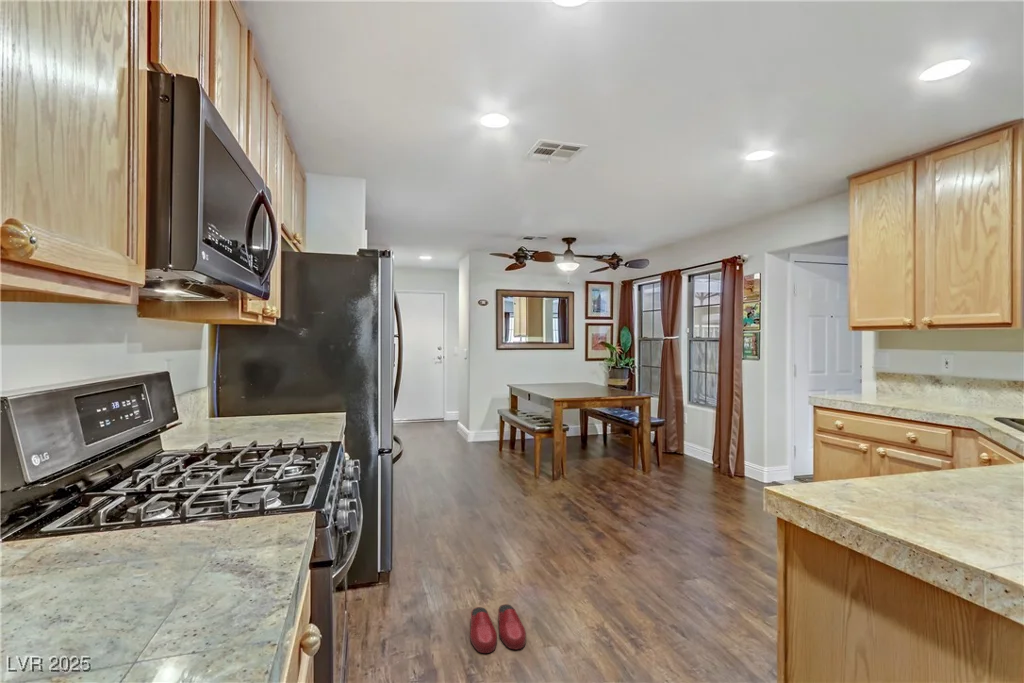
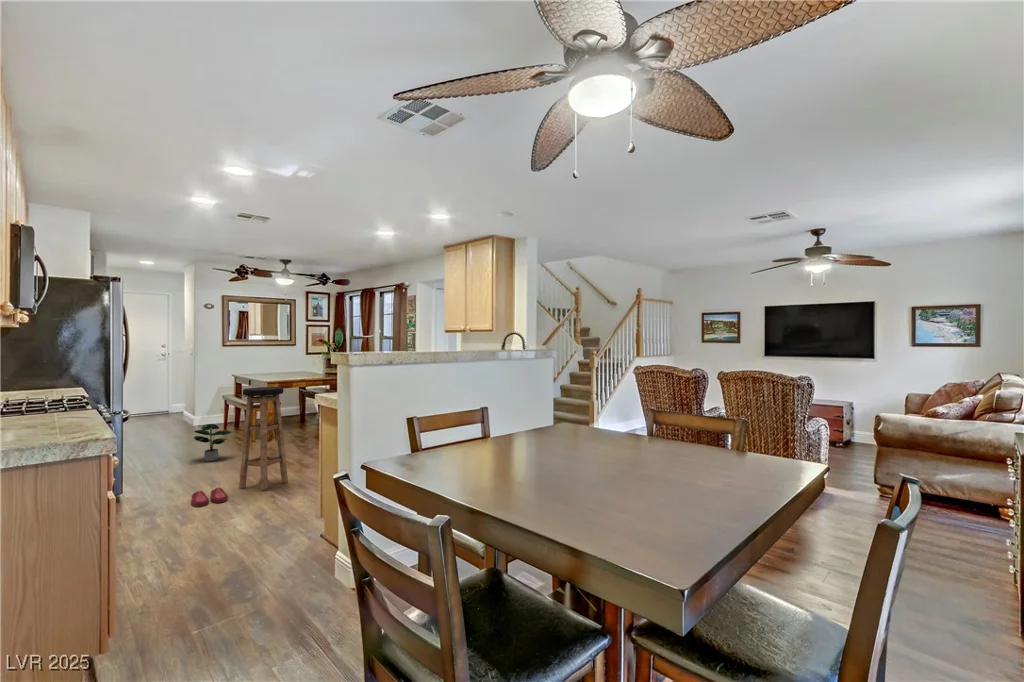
bar stool: none [538,428,615,626] -> present [239,387,288,491]
potted plant: none [470,460,518,516] -> present [194,424,232,461]

